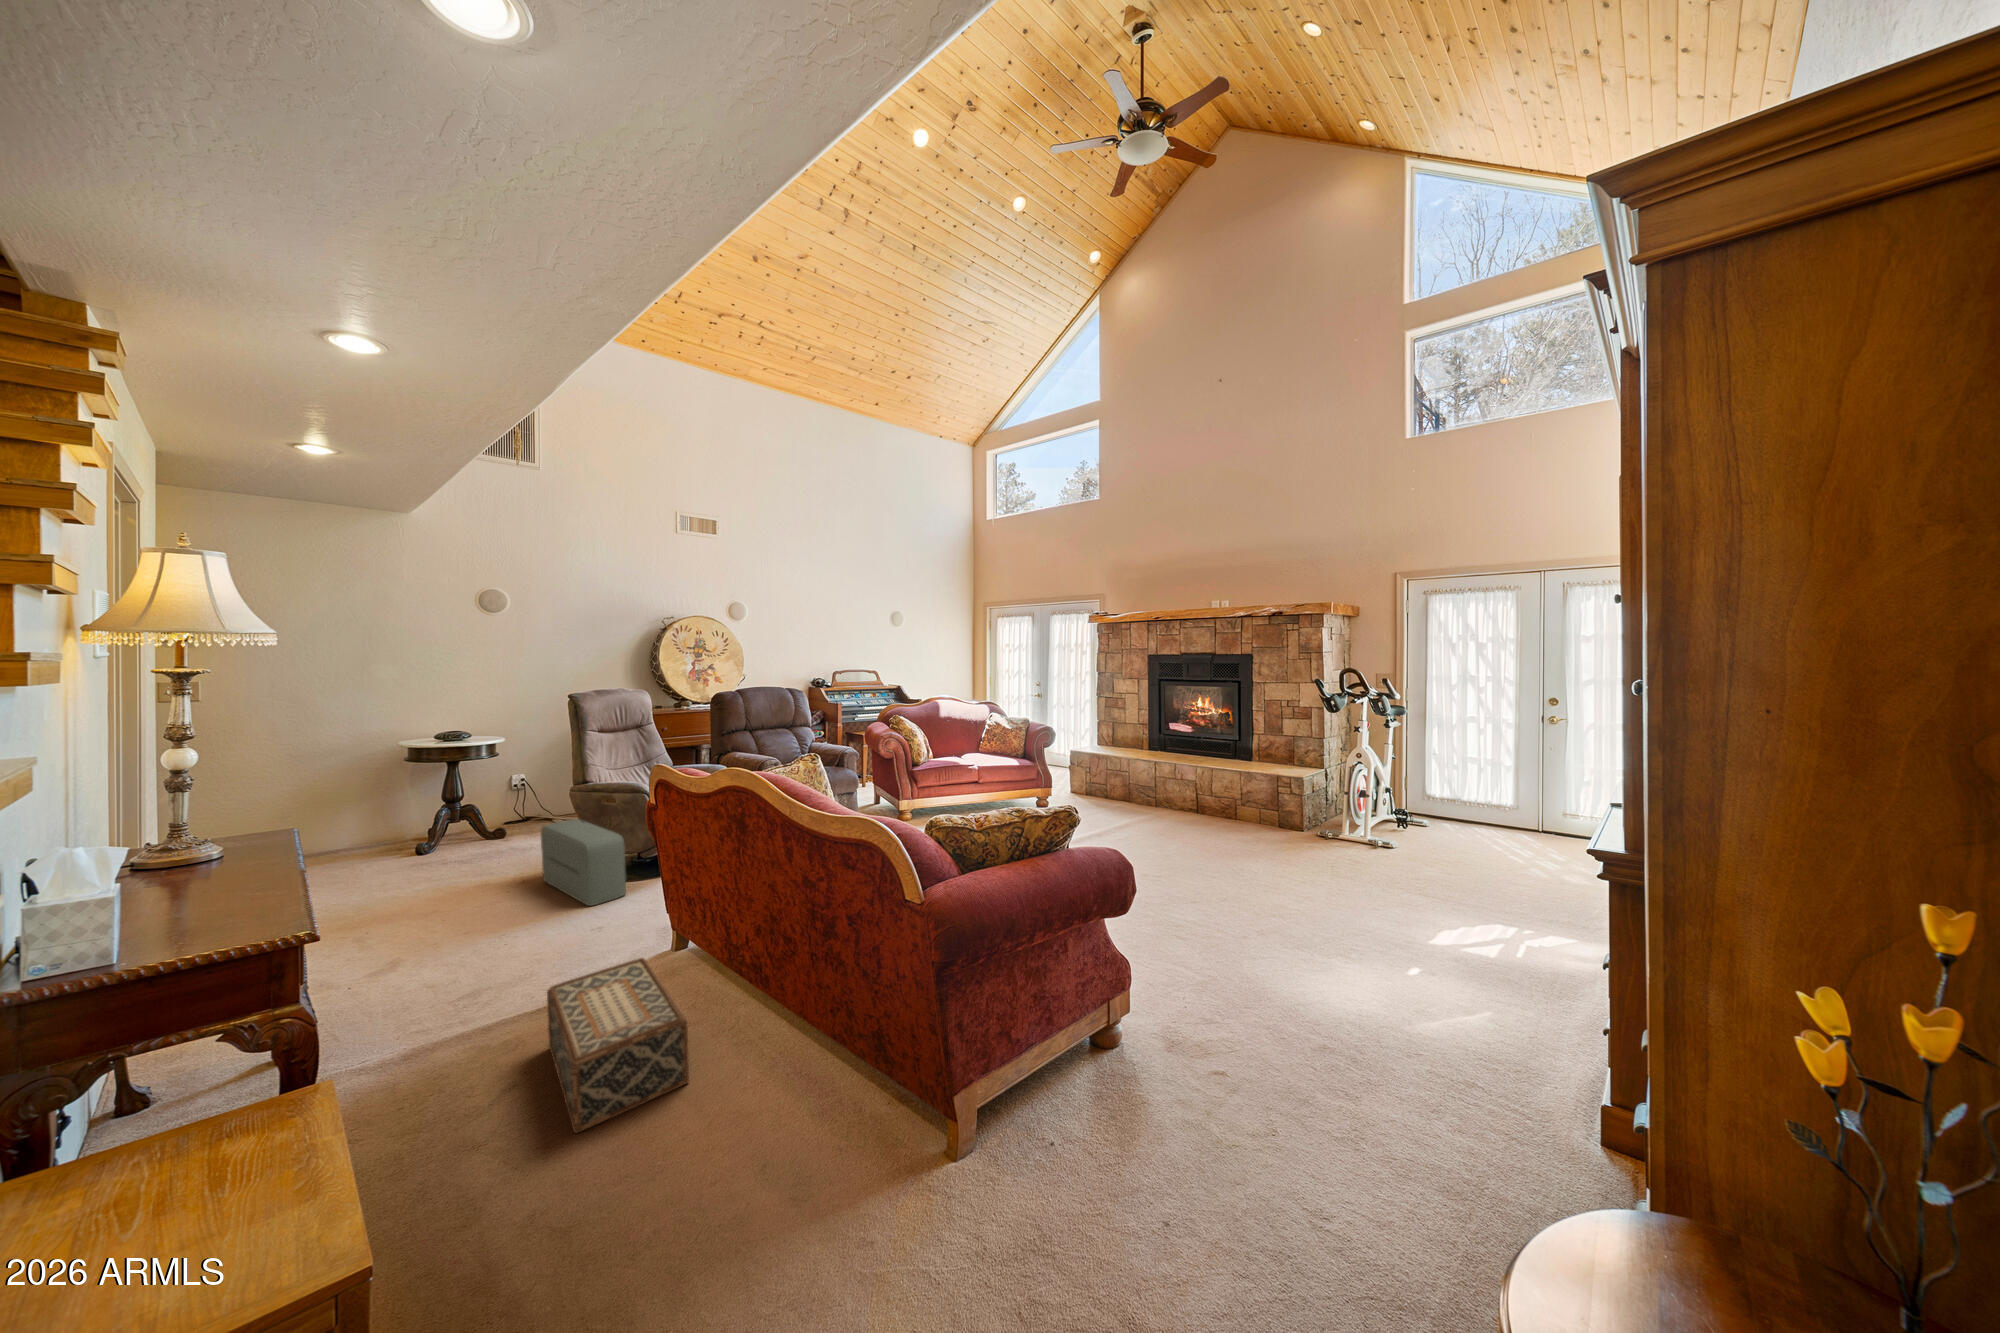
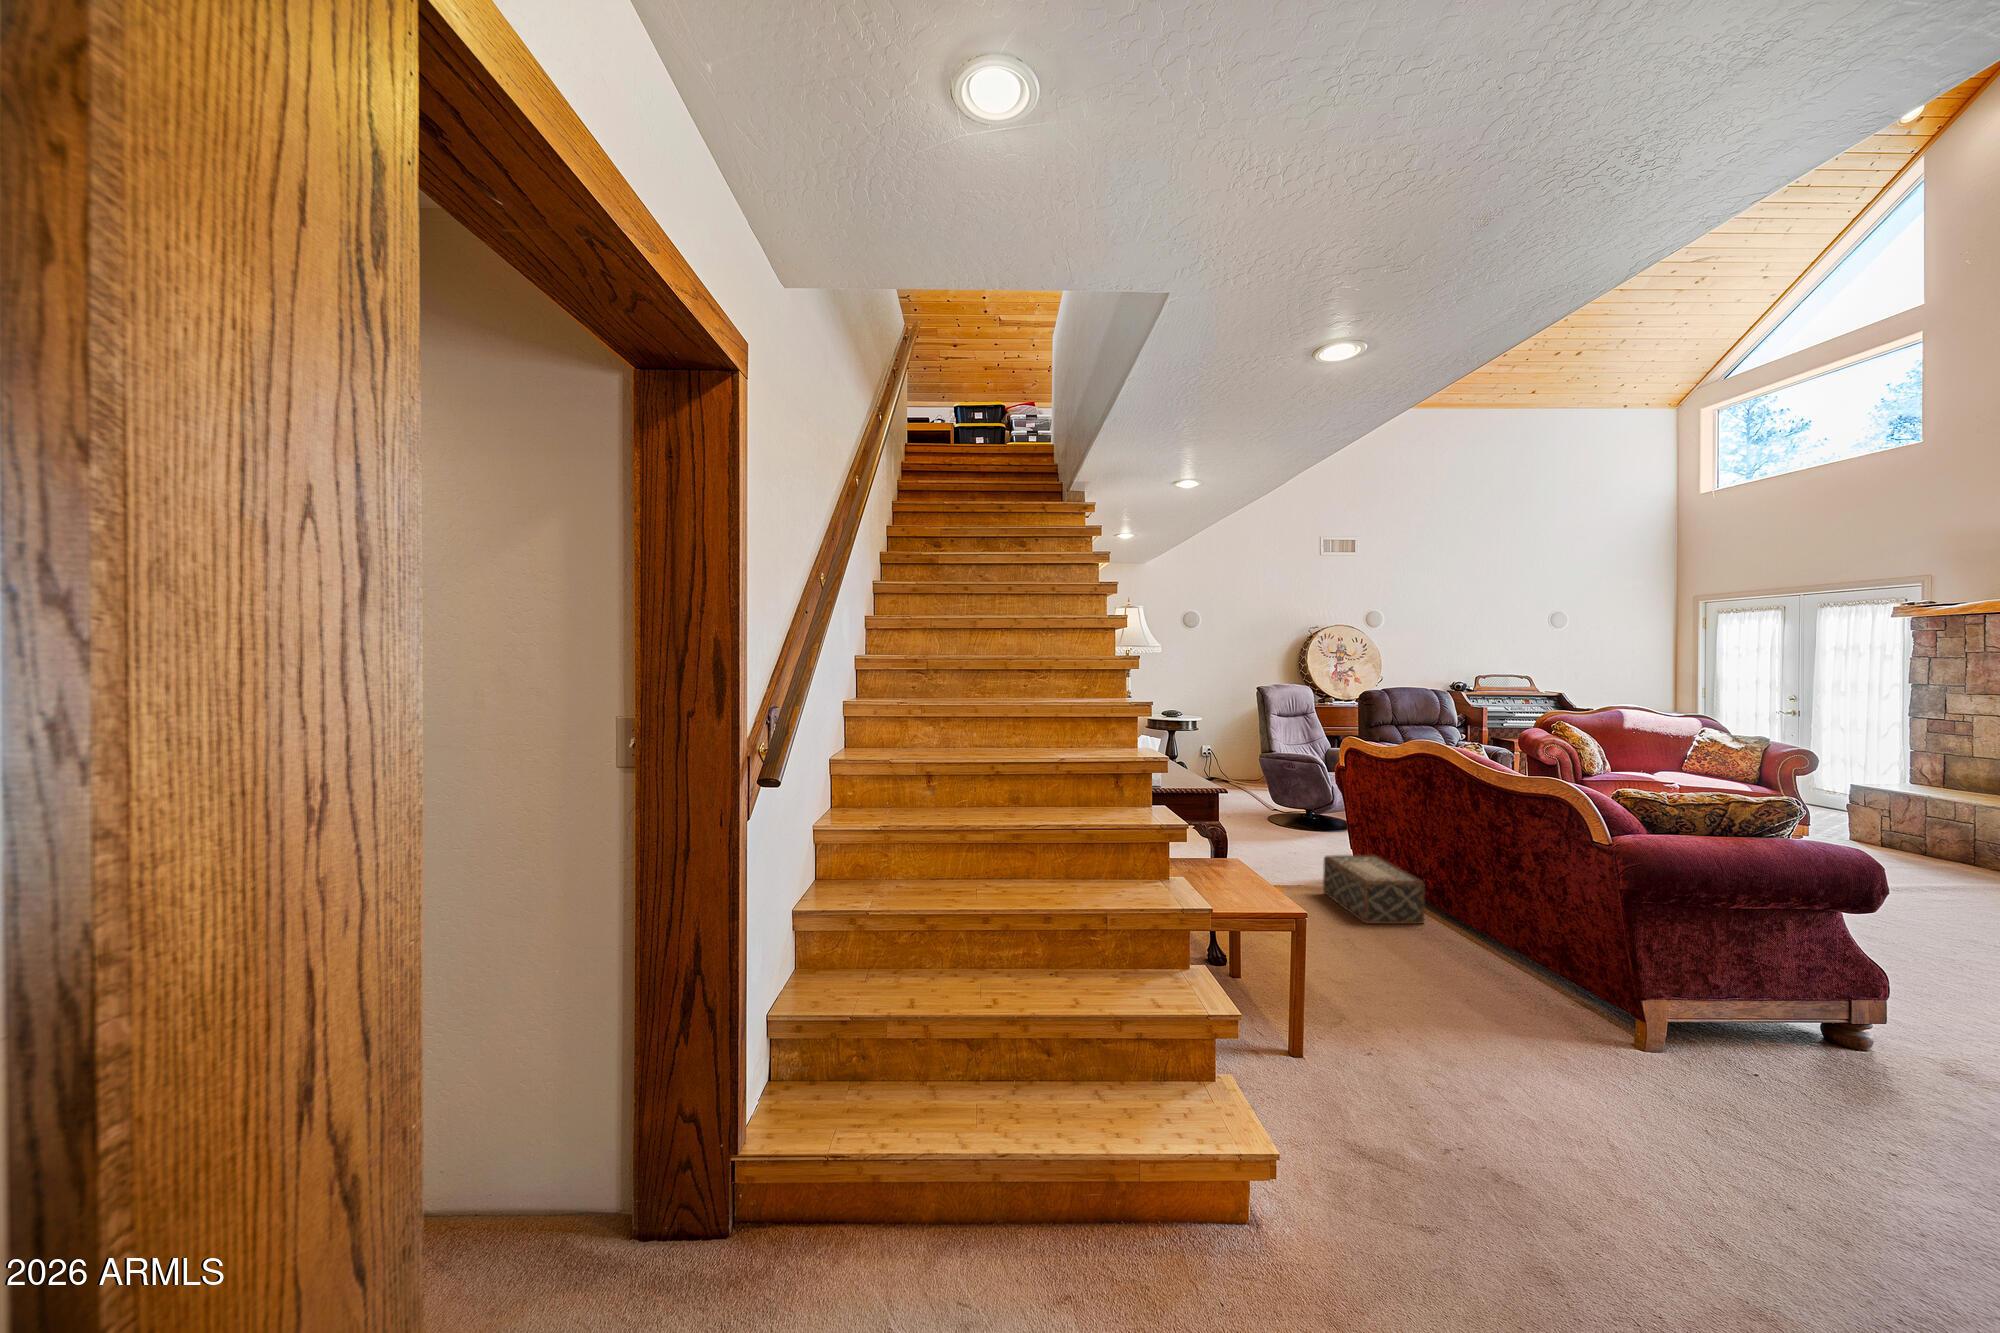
pouf: present [541,819,626,906] -> none [1249,780,1319,841]

